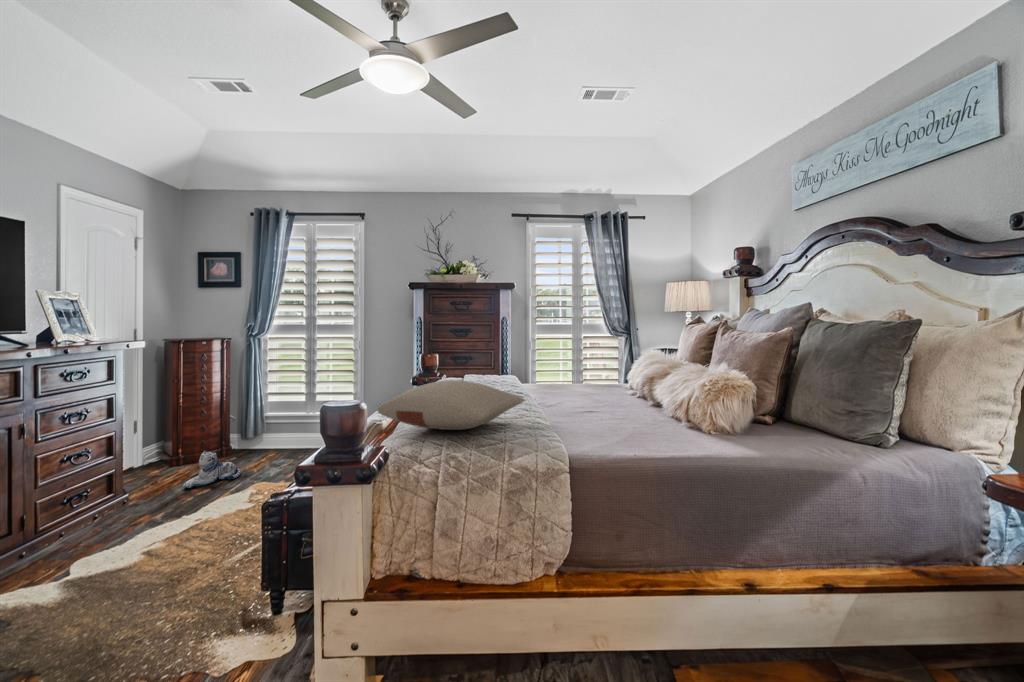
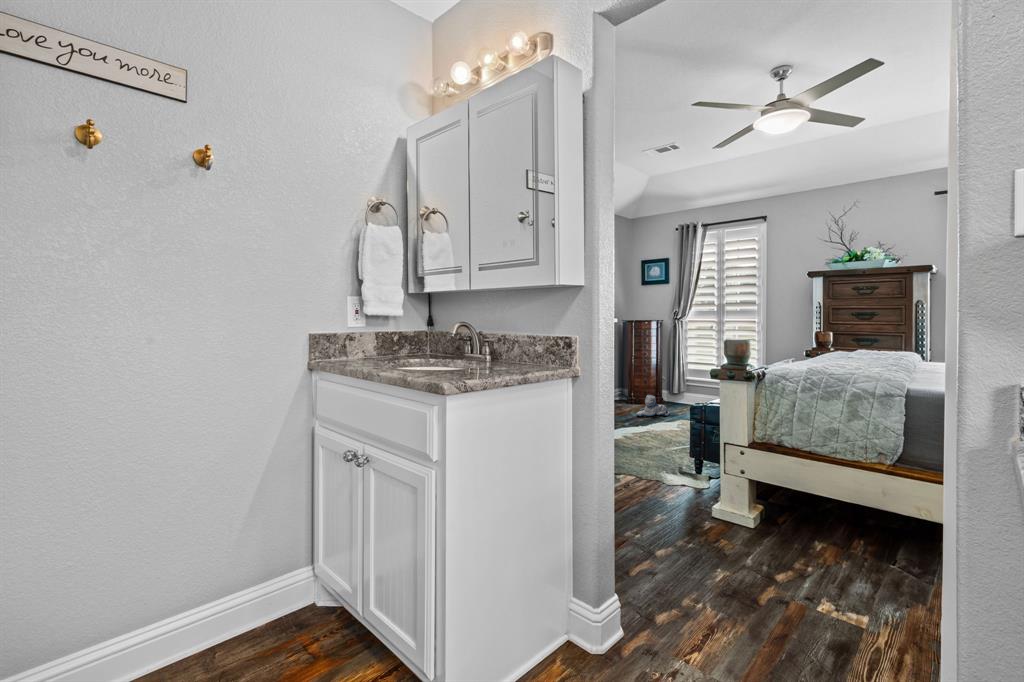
pillow: present [377,380,525,430] -> none [762,338,881,369]

